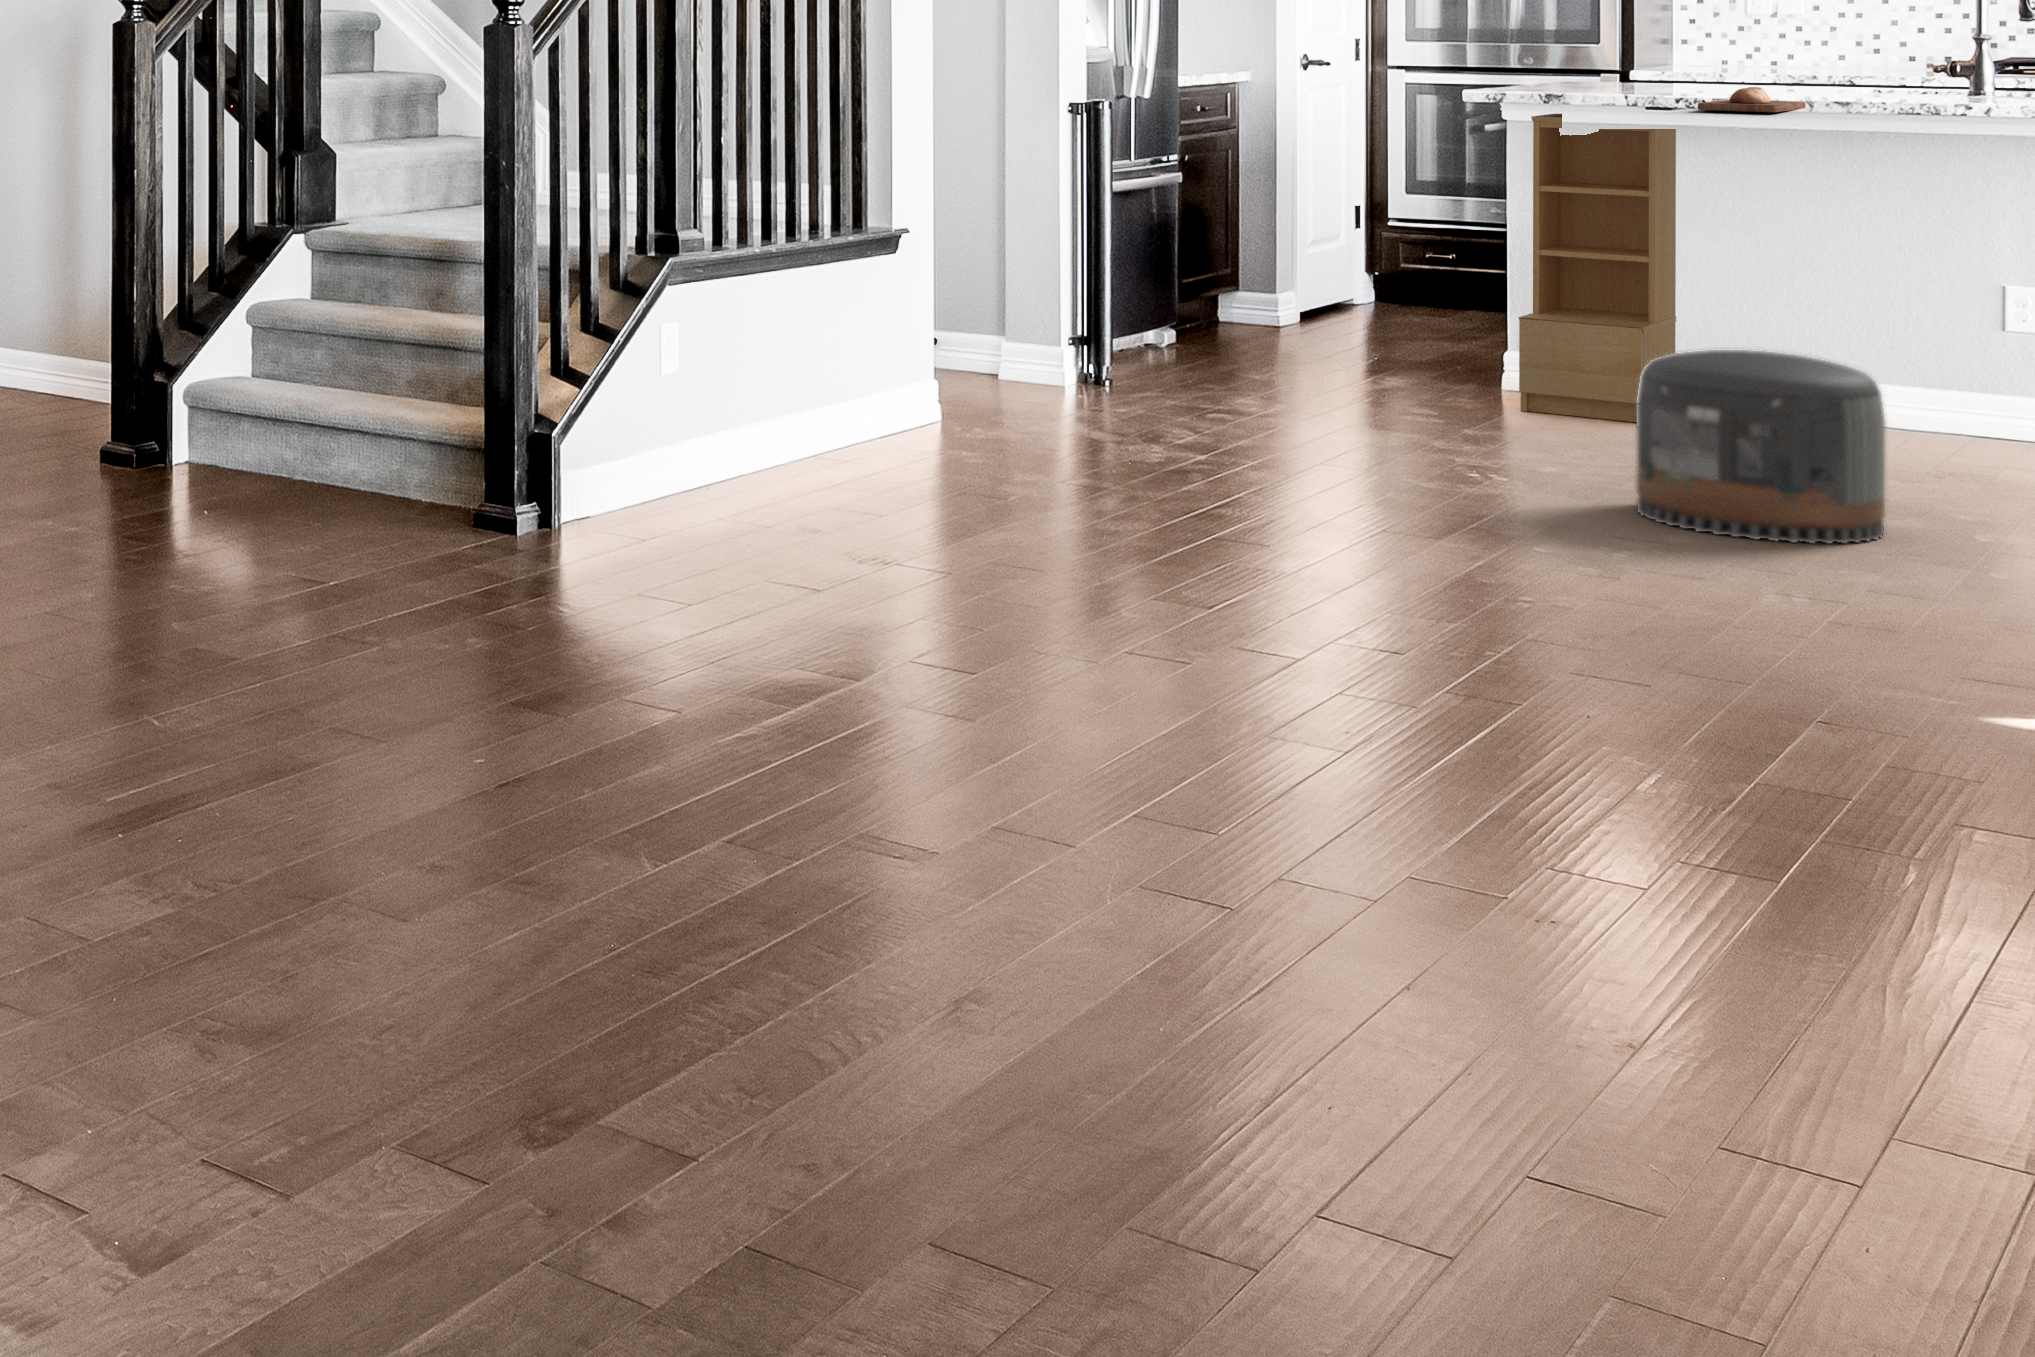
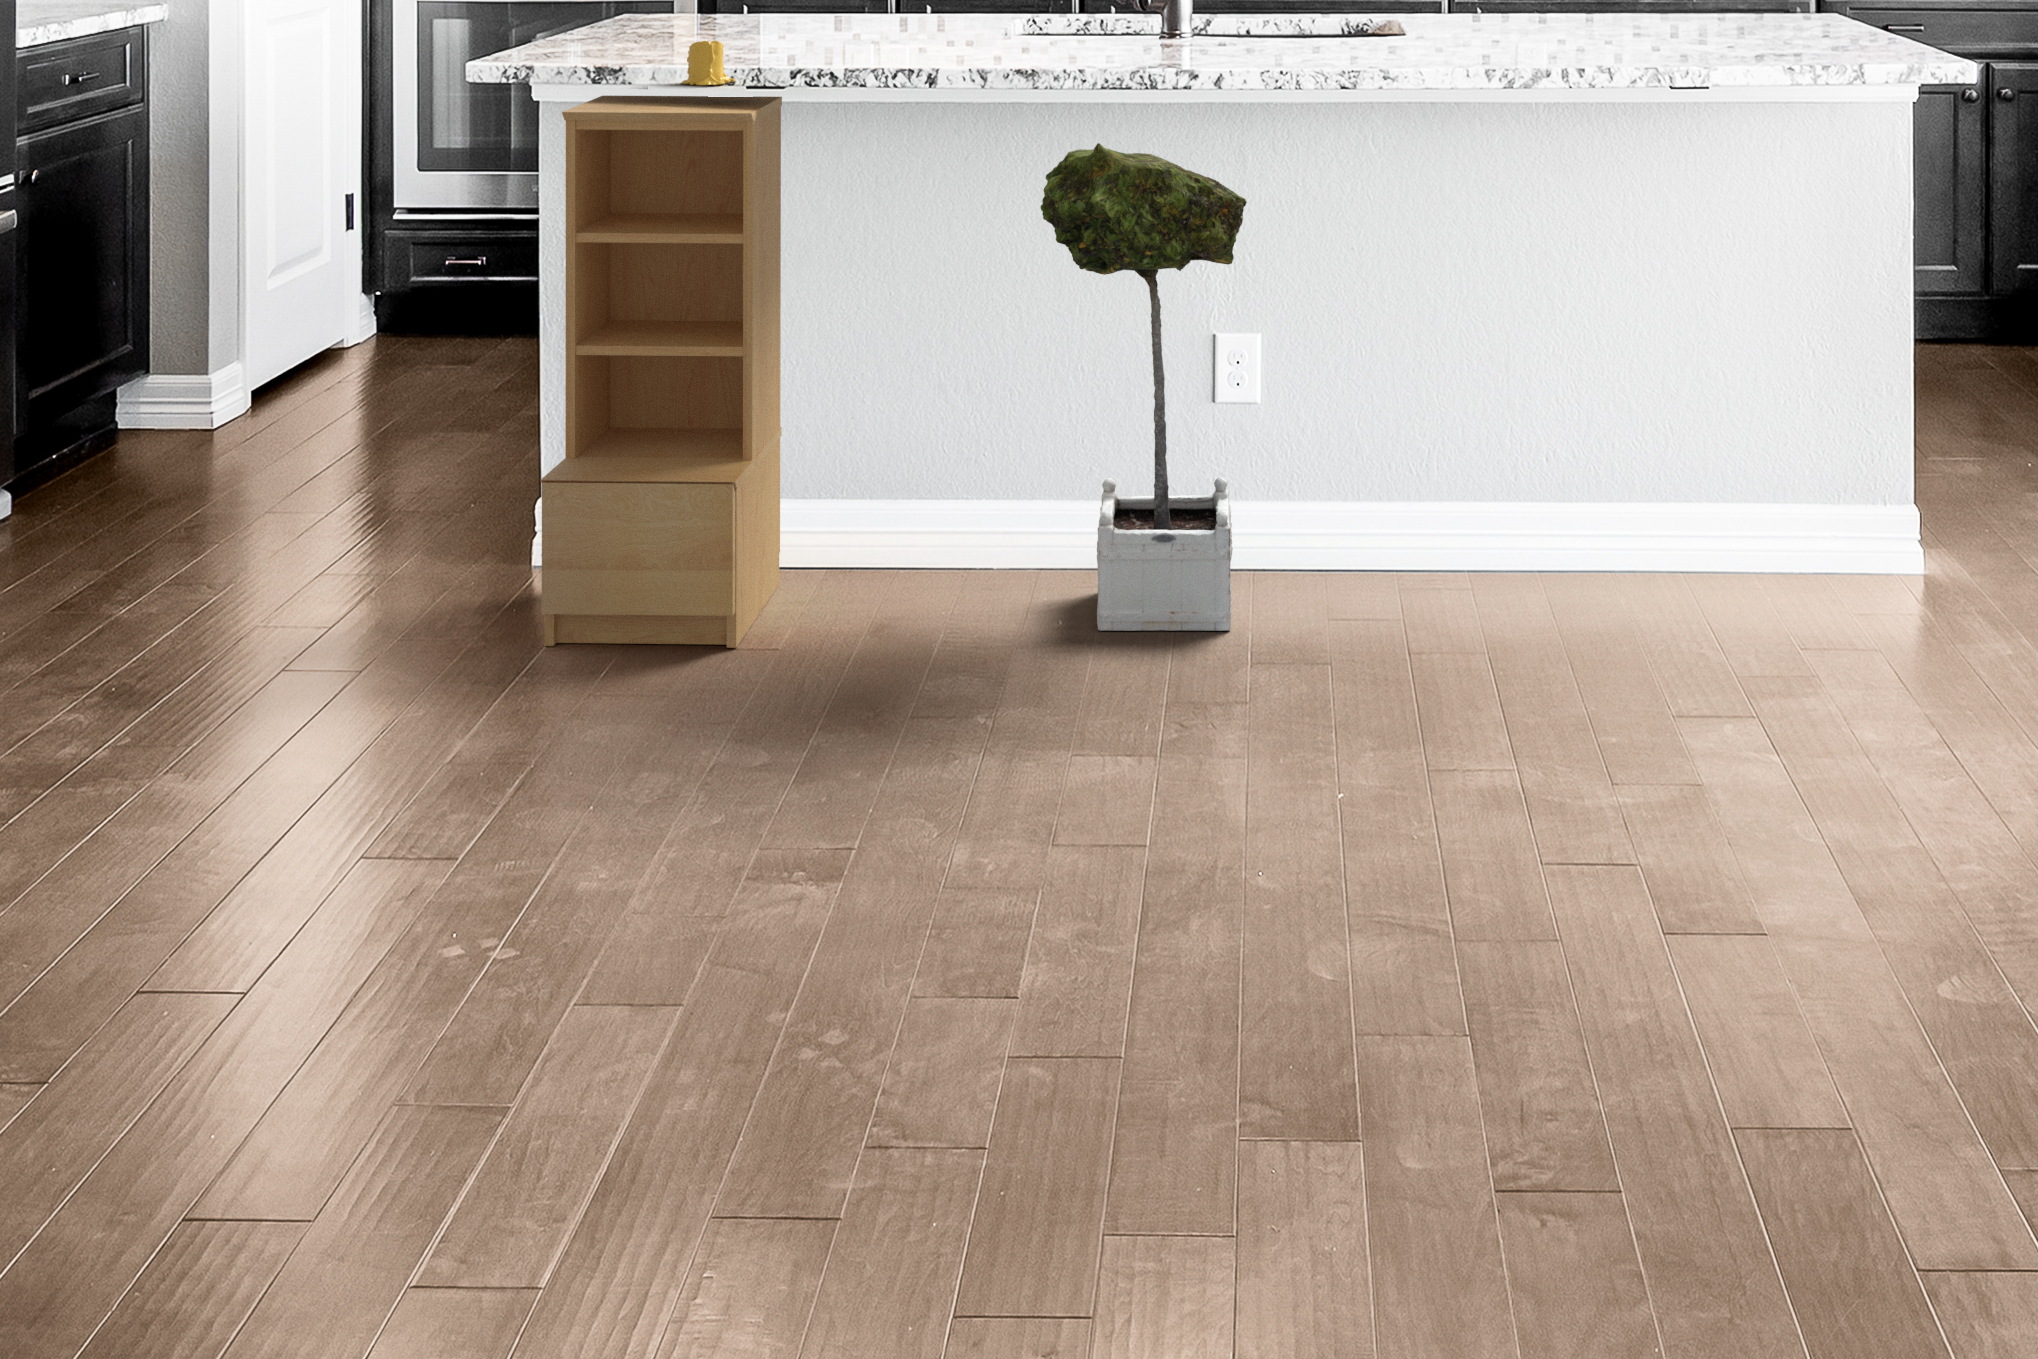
candle: none [1609,80,1644,107] -> present [683,39,735,85]
bread loaf: present [1698,87,1806,112] -> none [814,41,958,90]
potted tree: none [1858,147,2017,455] -> present [1041,143,1247,631]
pouf: present [1636,350,1885,543] -> none [736,676,1185,1194]

